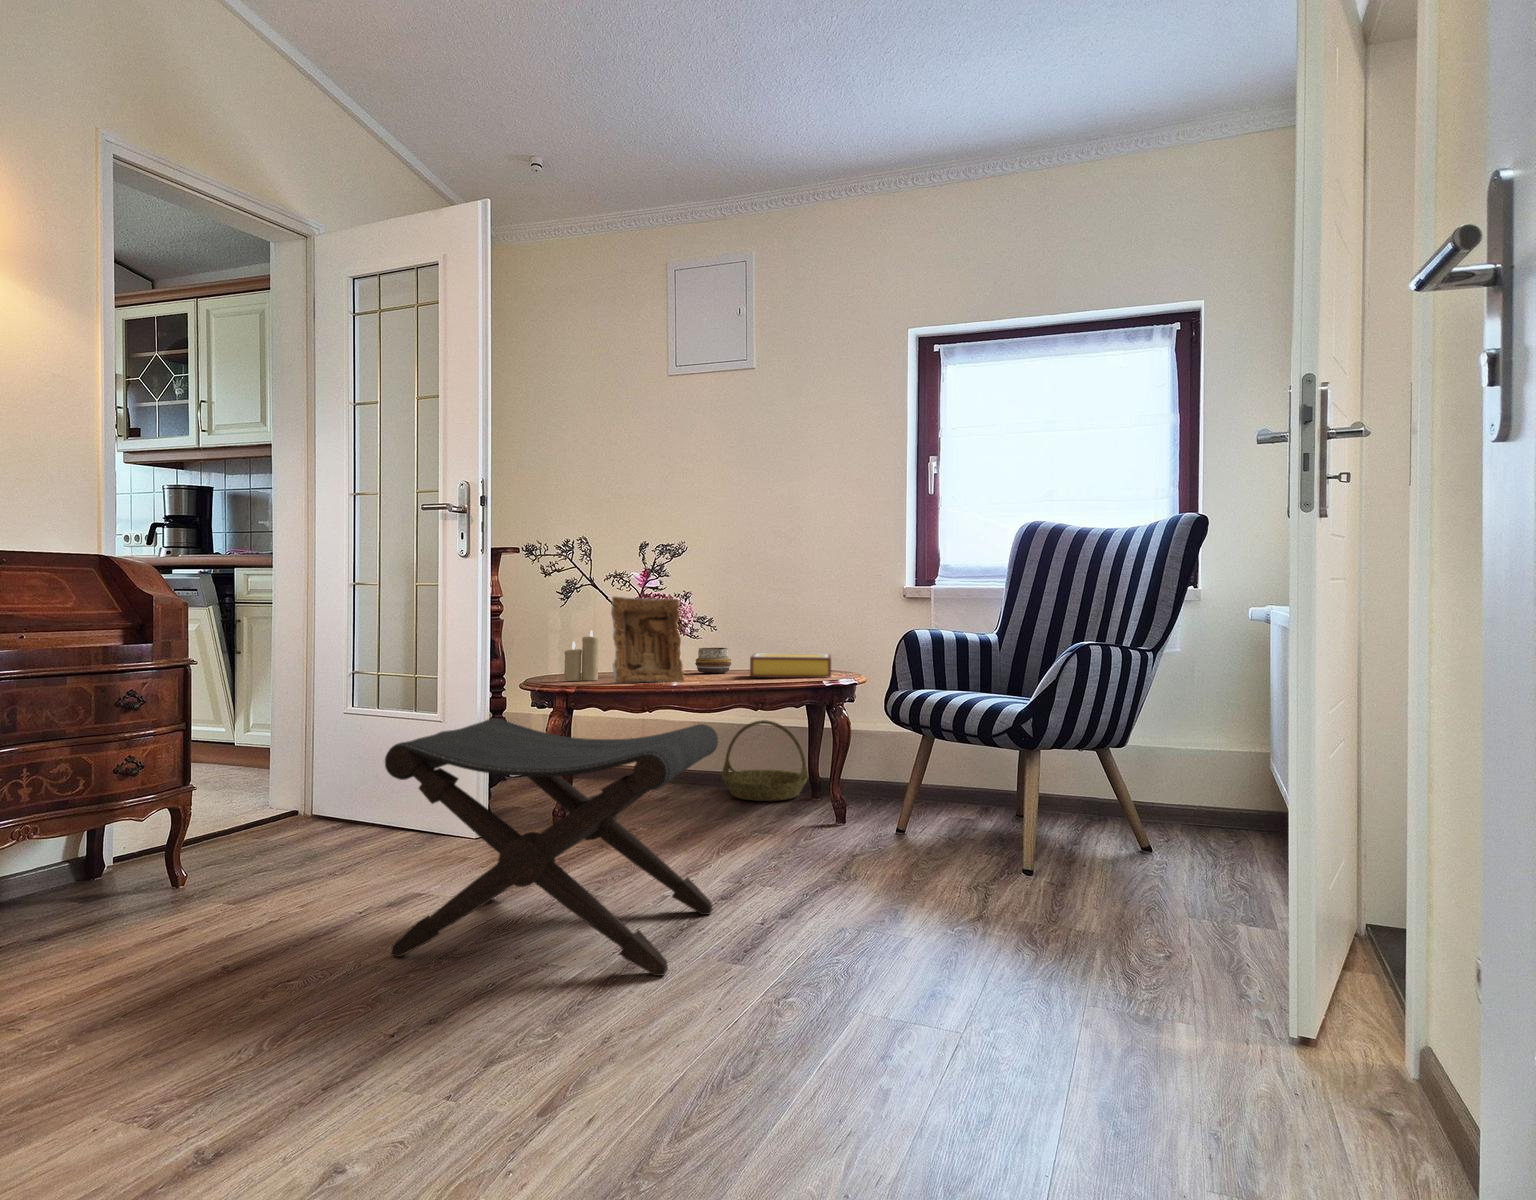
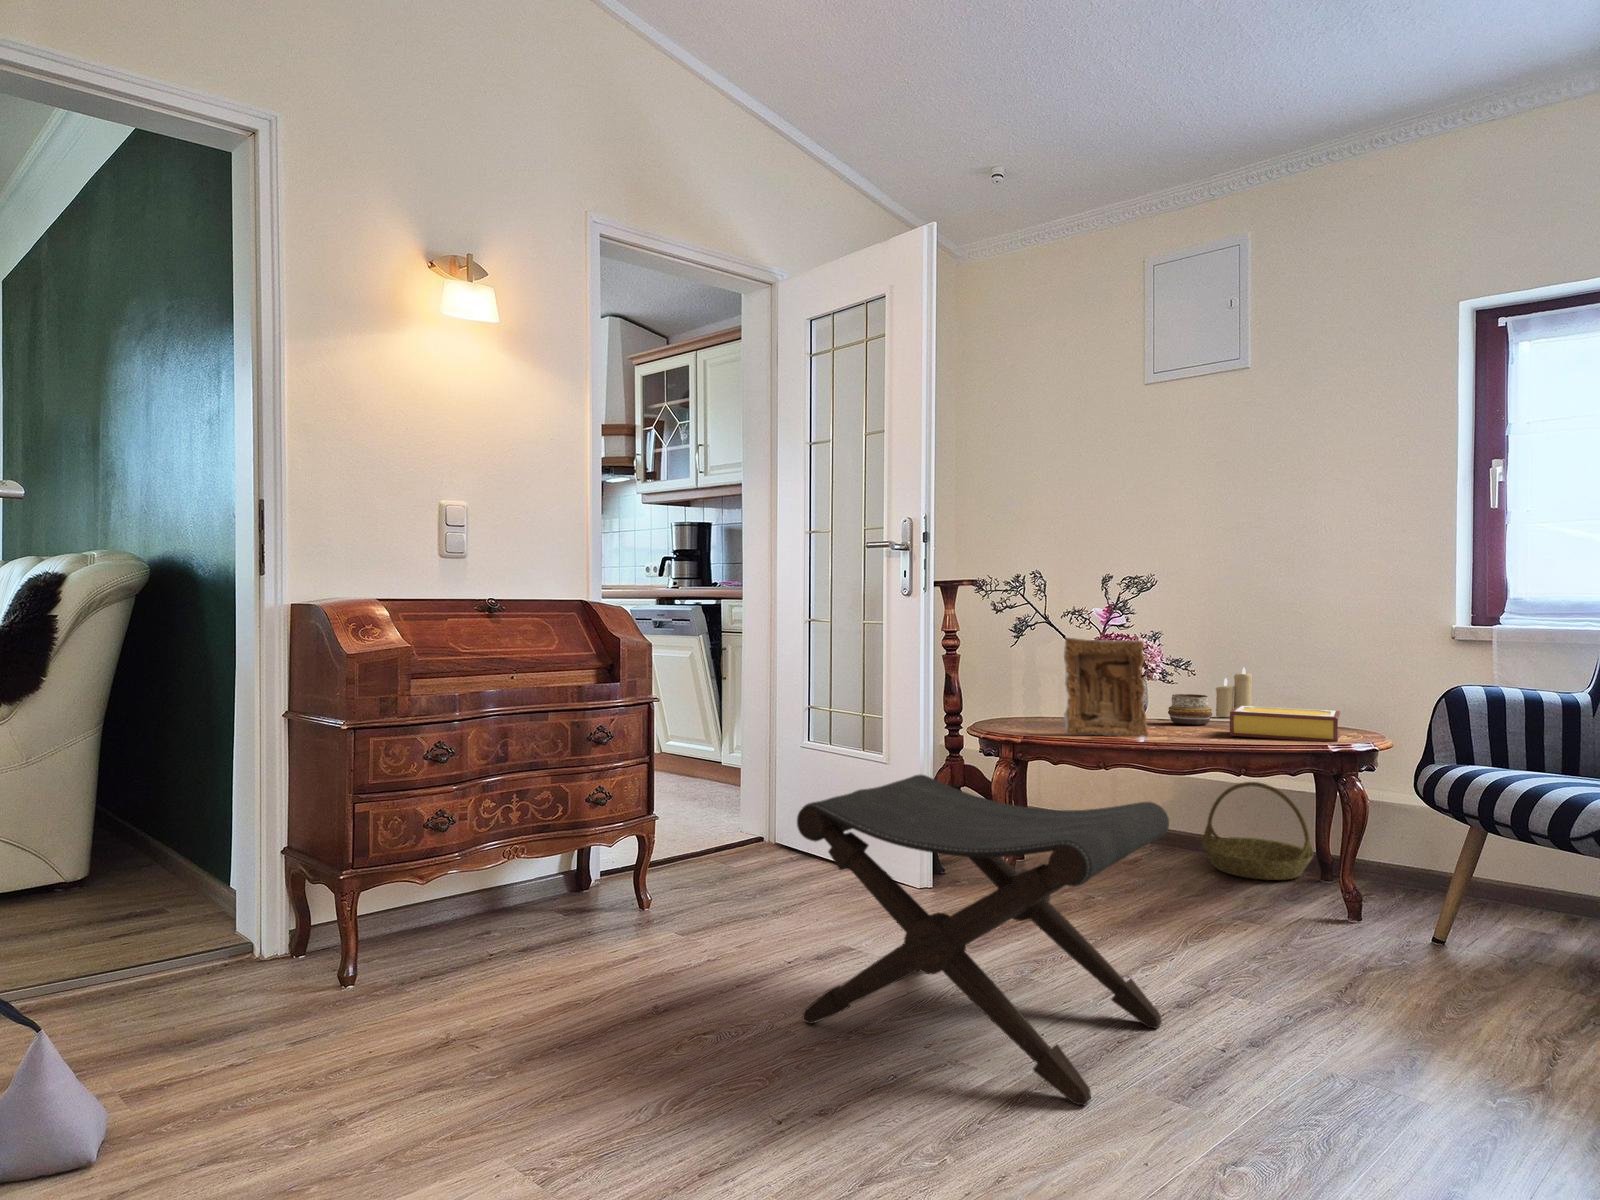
candle: present [564,631,599,681] -> present [1216,668,1252,717]

